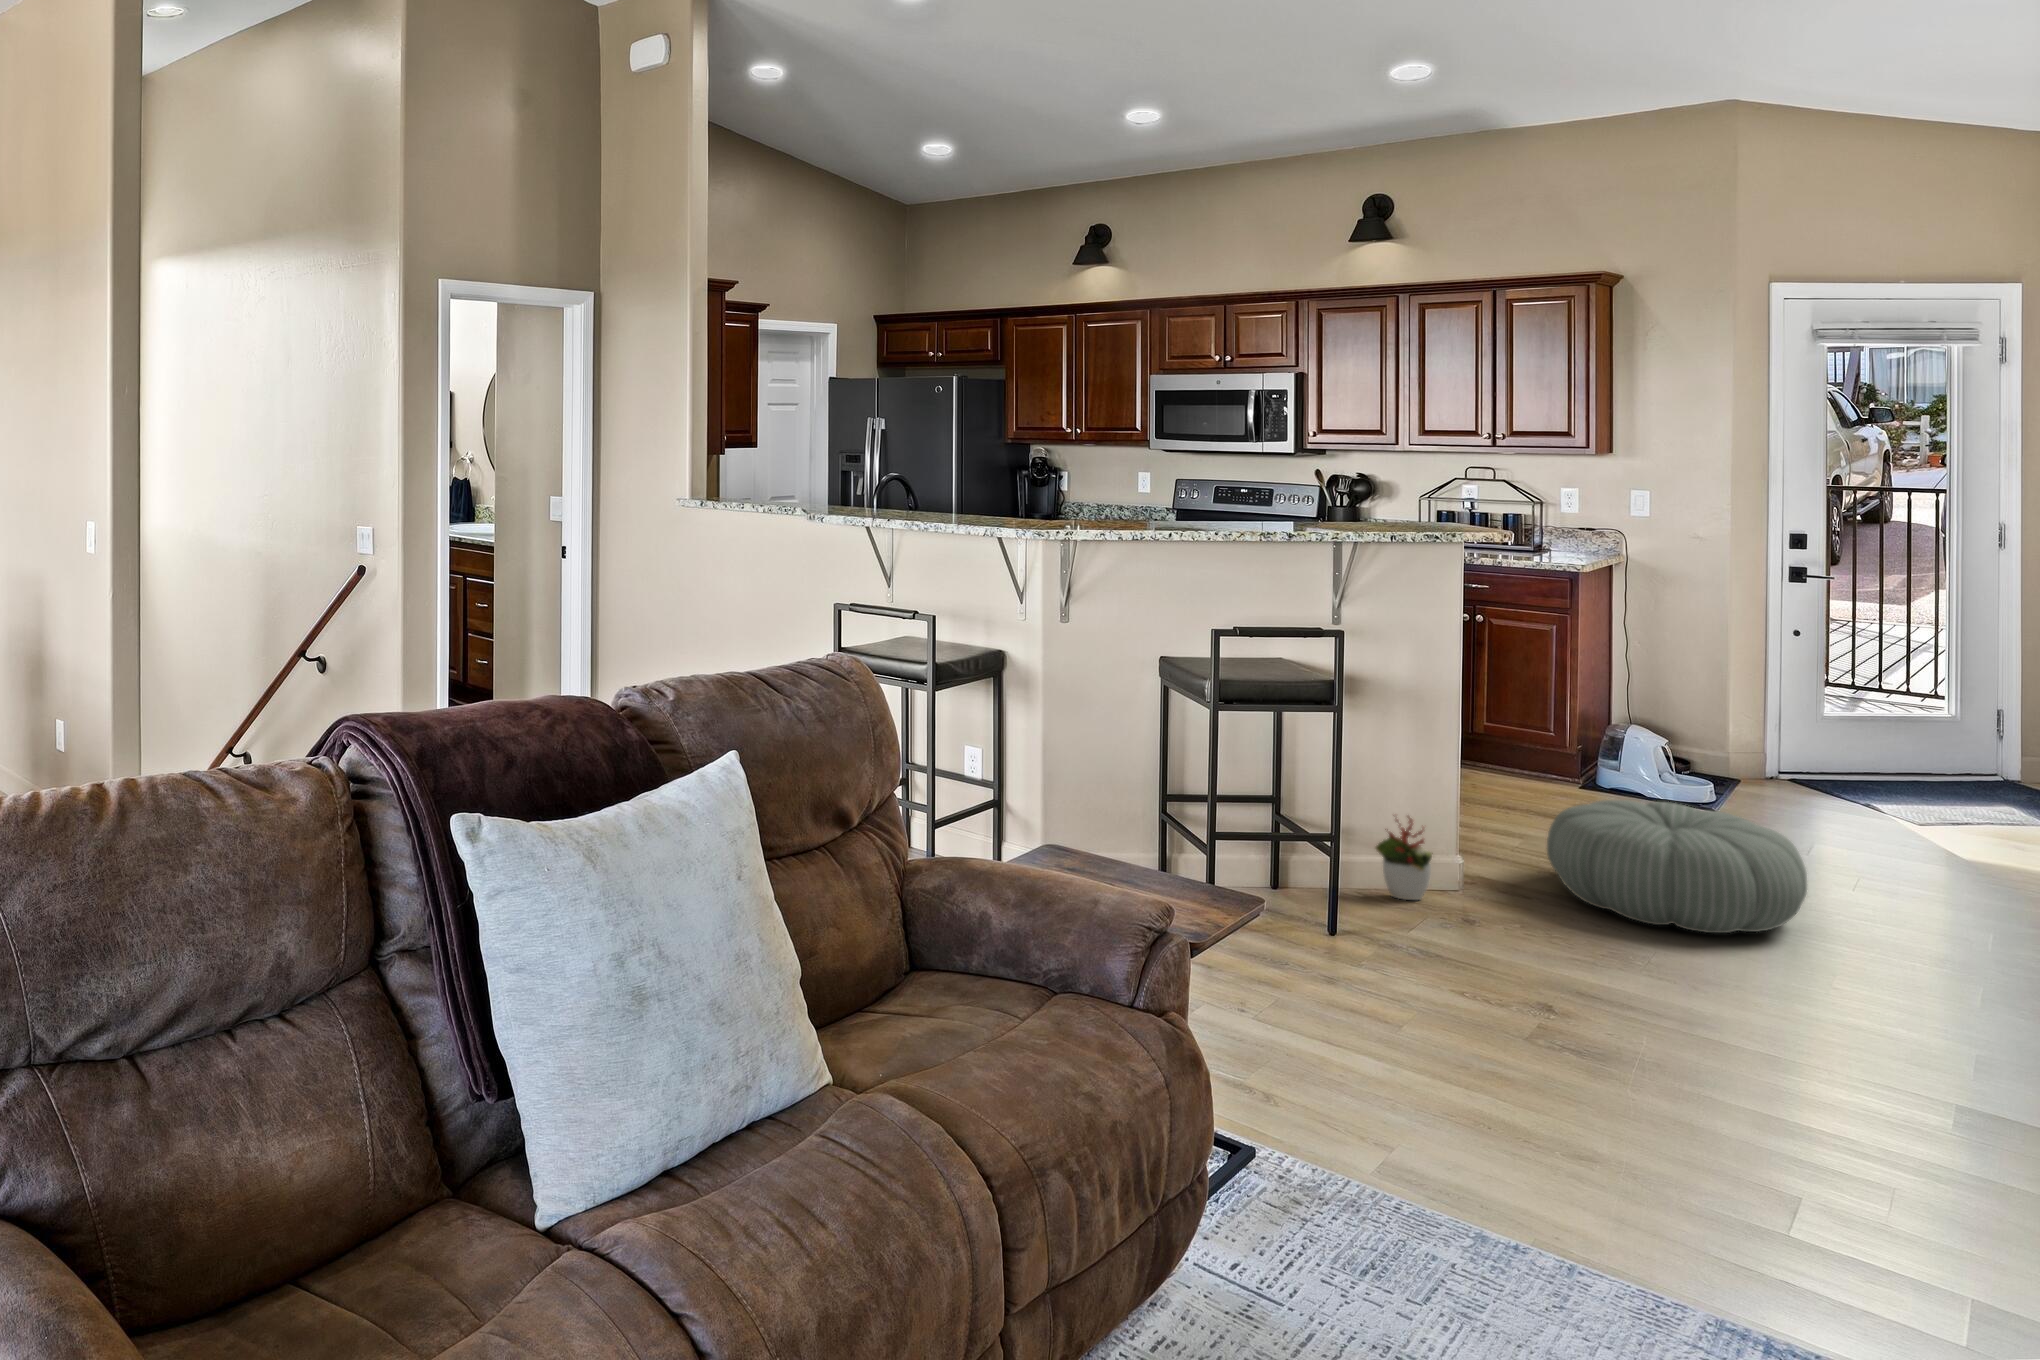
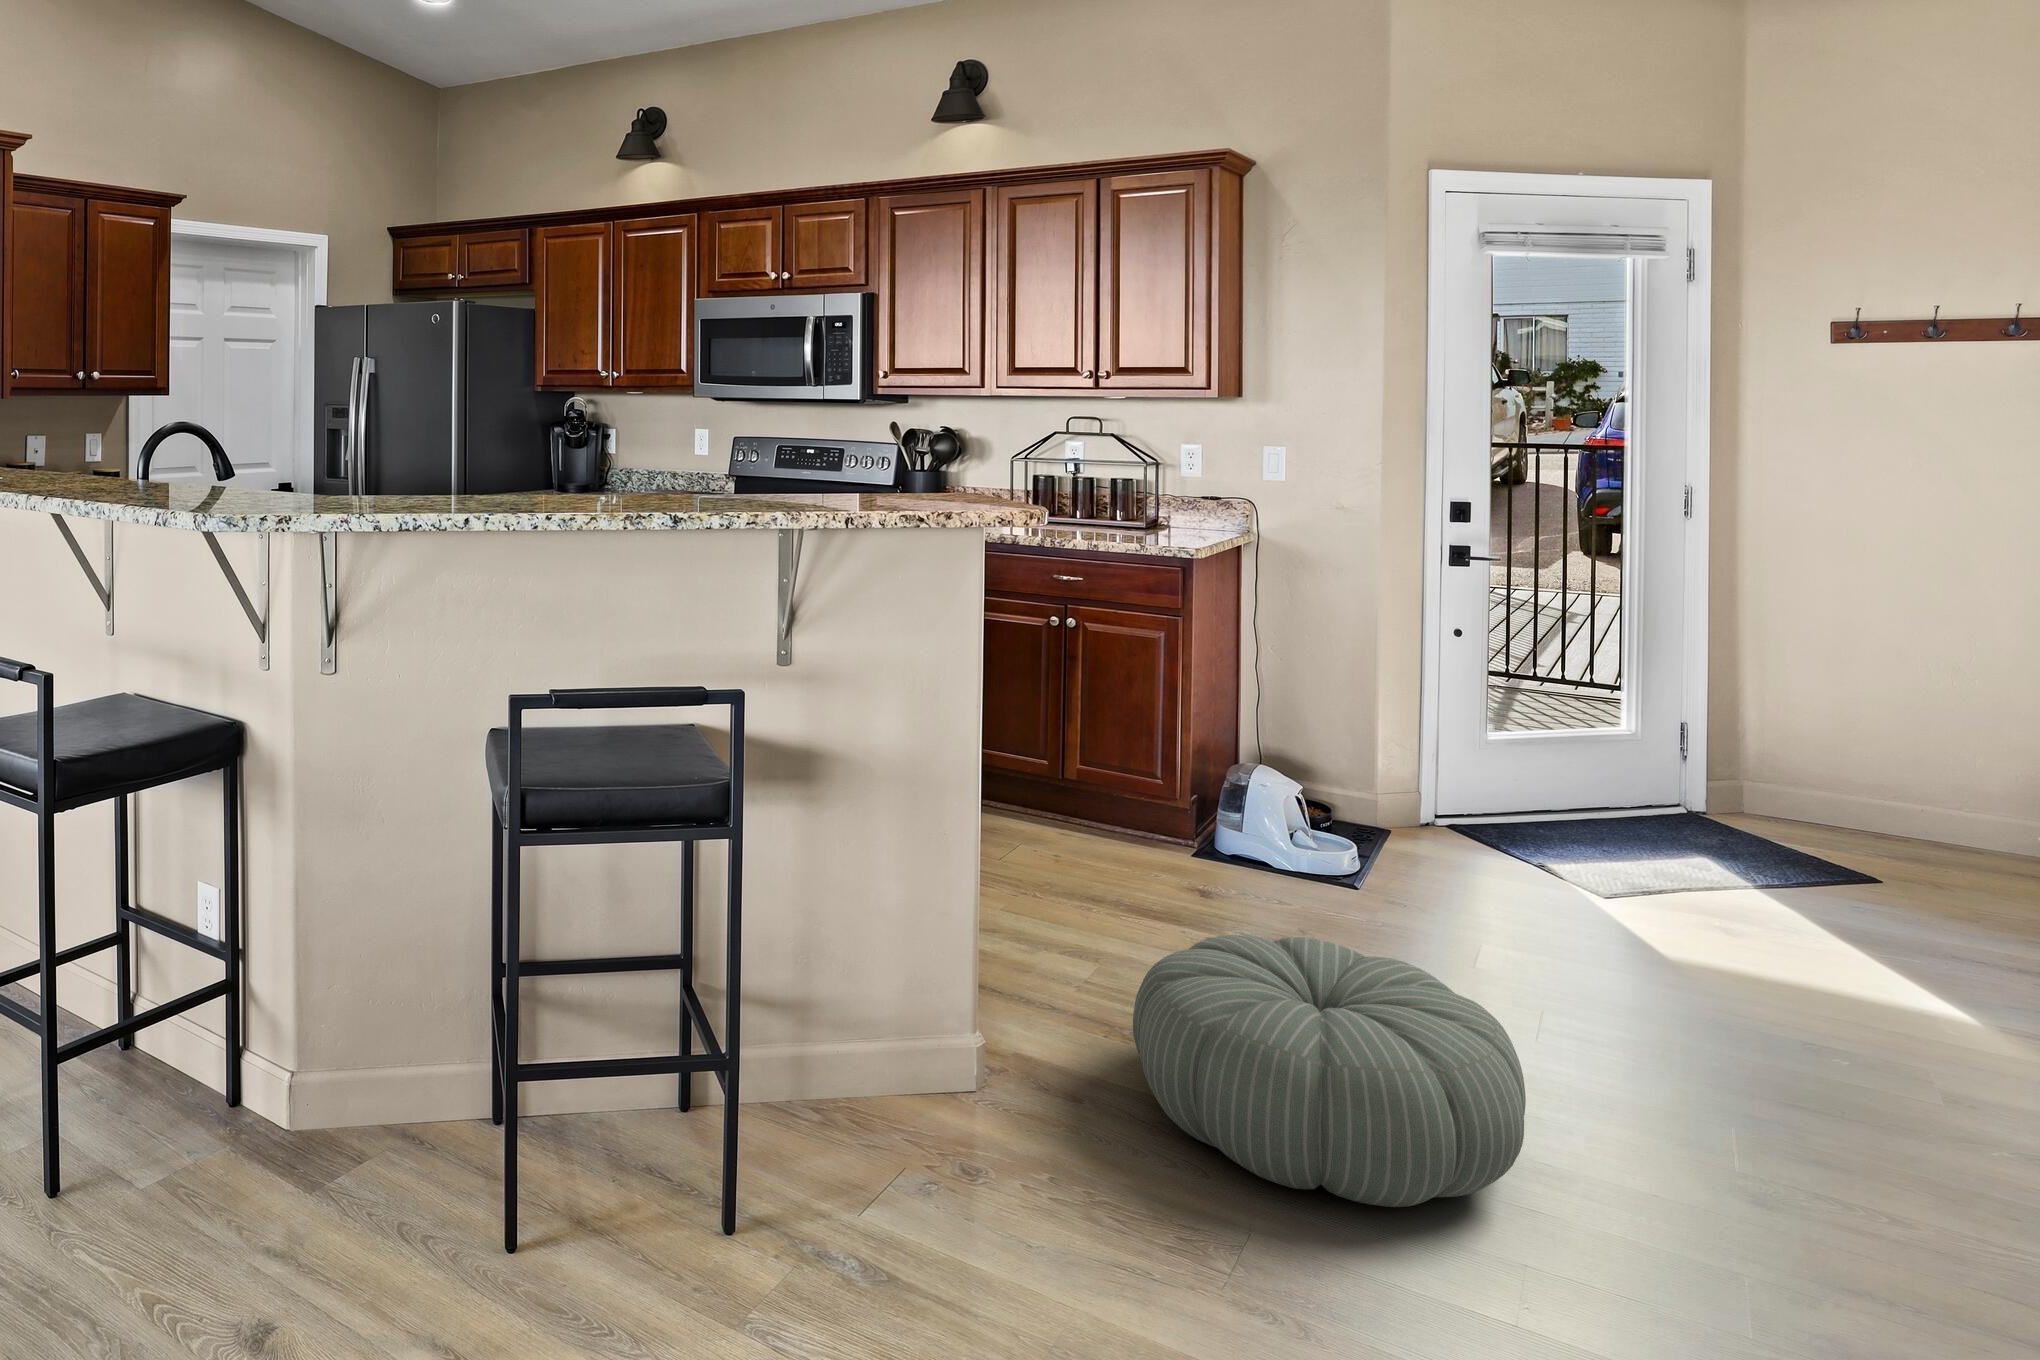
decorative plant: present [1376,816,1433,900] -> none [859,995,949,1148]

